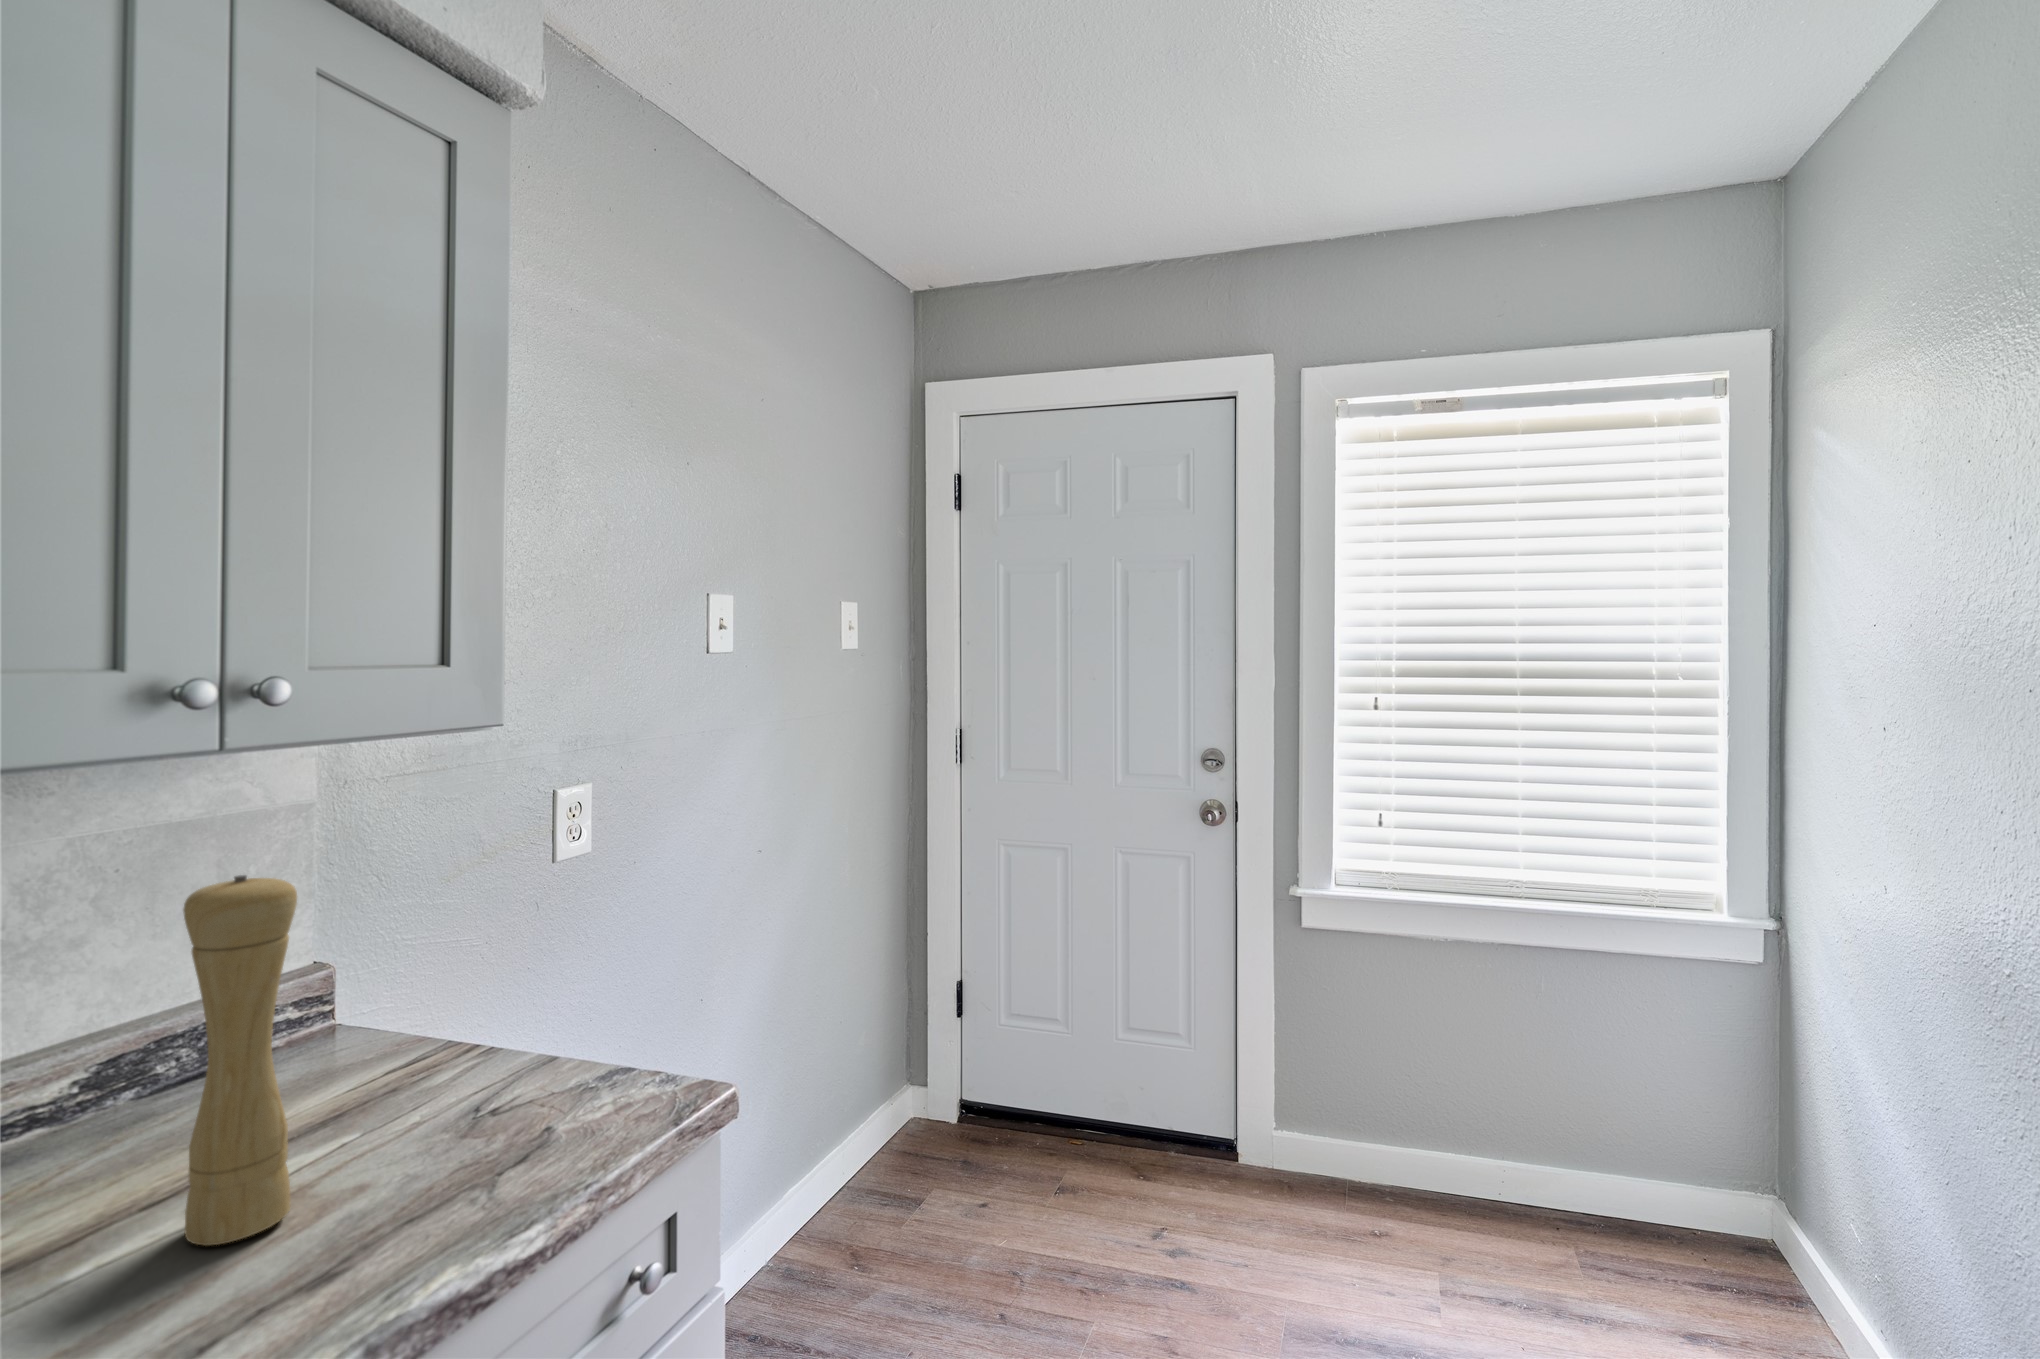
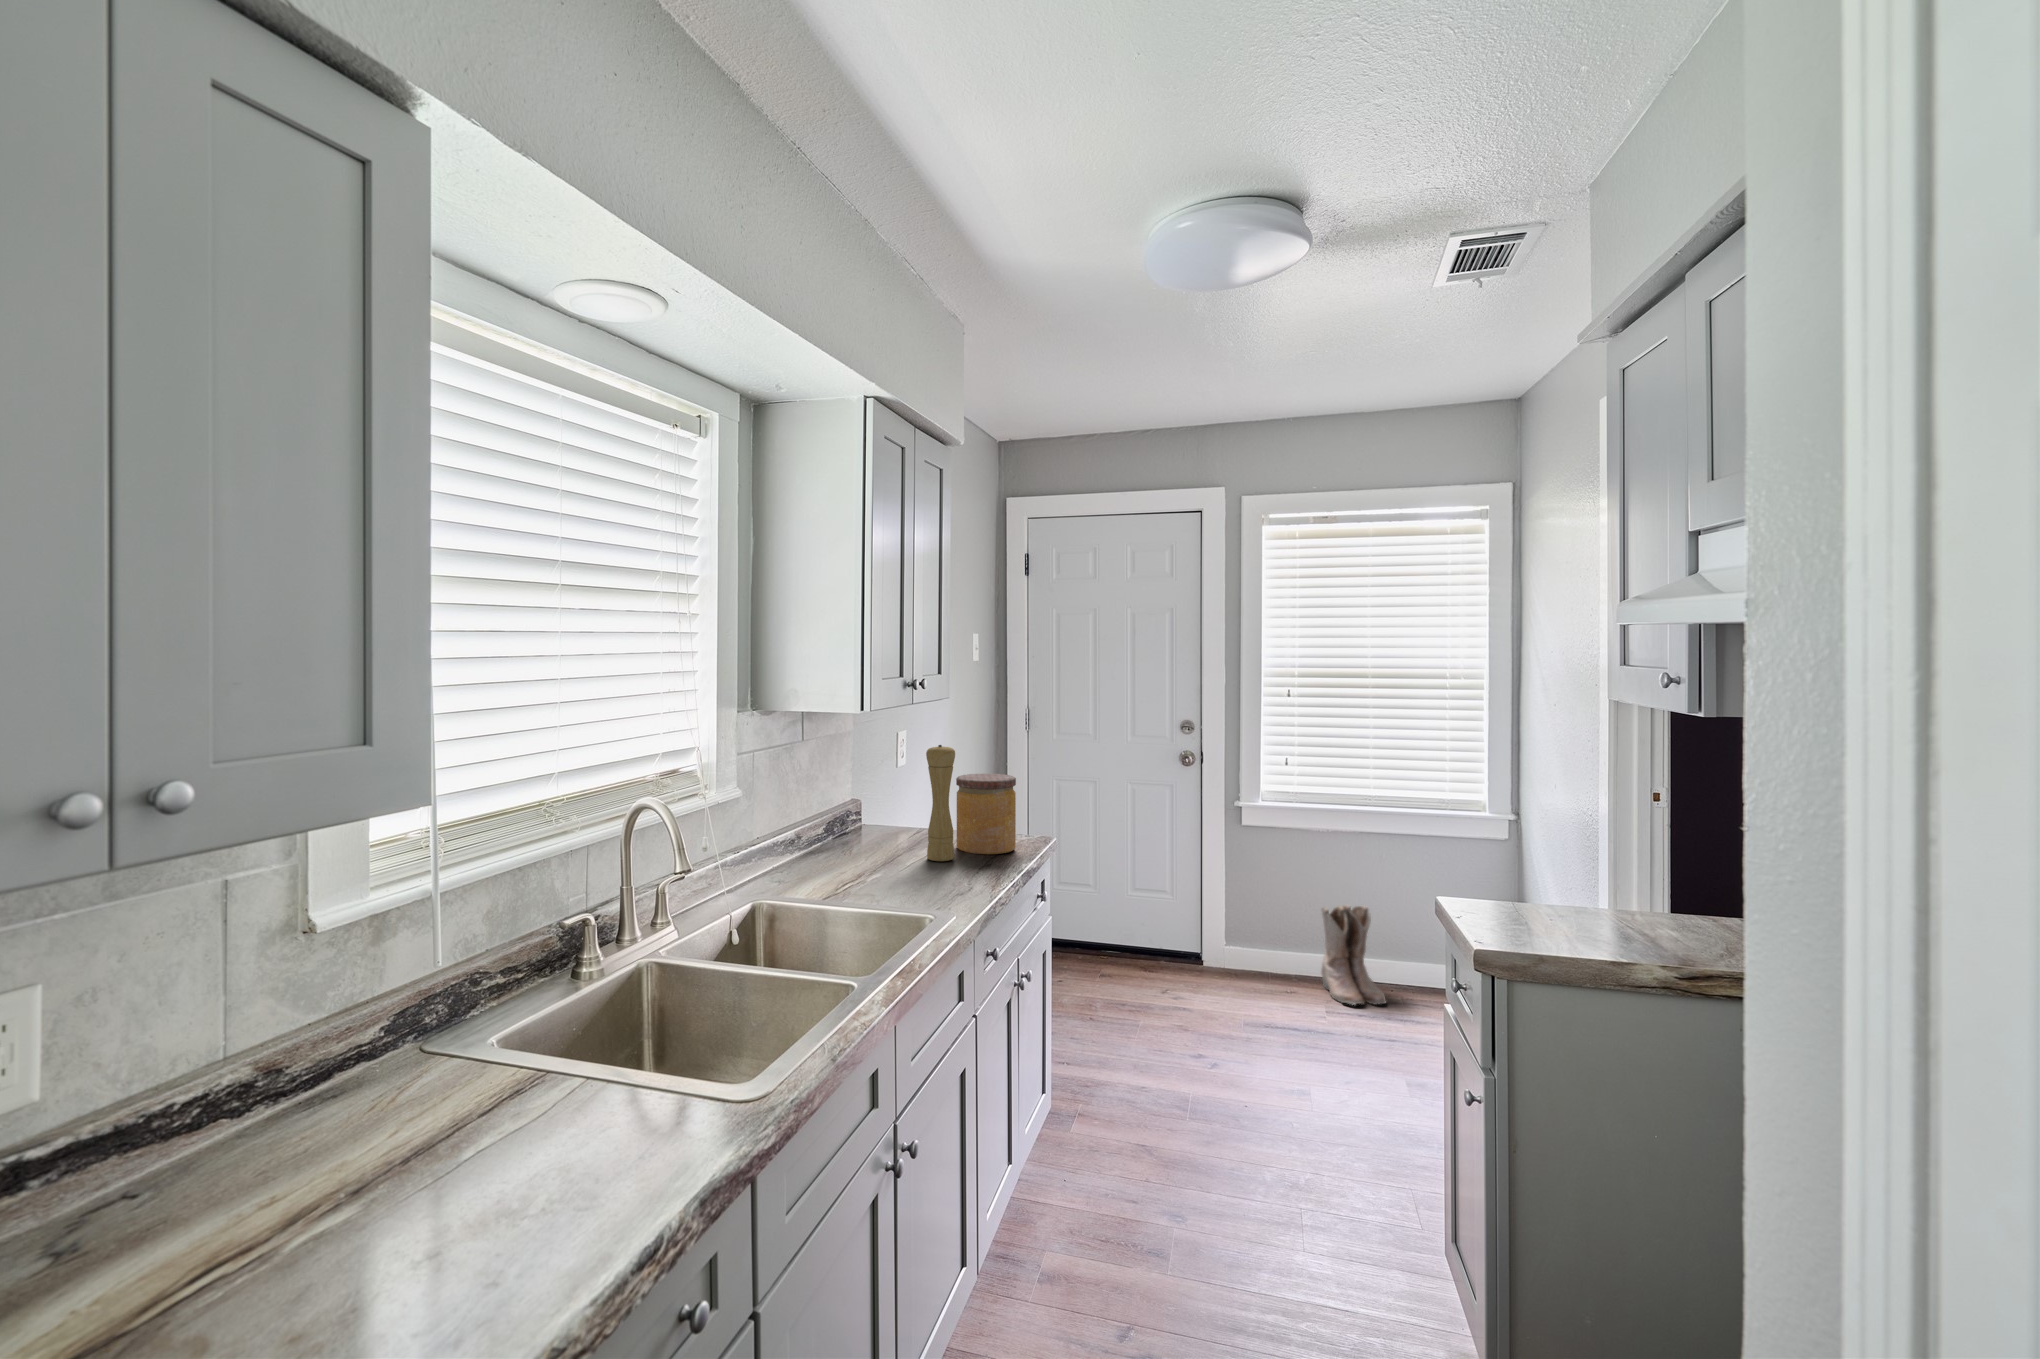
jar: none [403,922,590,1175] -> present [956,774,1016,854]
boots: none [1434,1077,1552,1279] -> present [1321,905,1386,1005]

